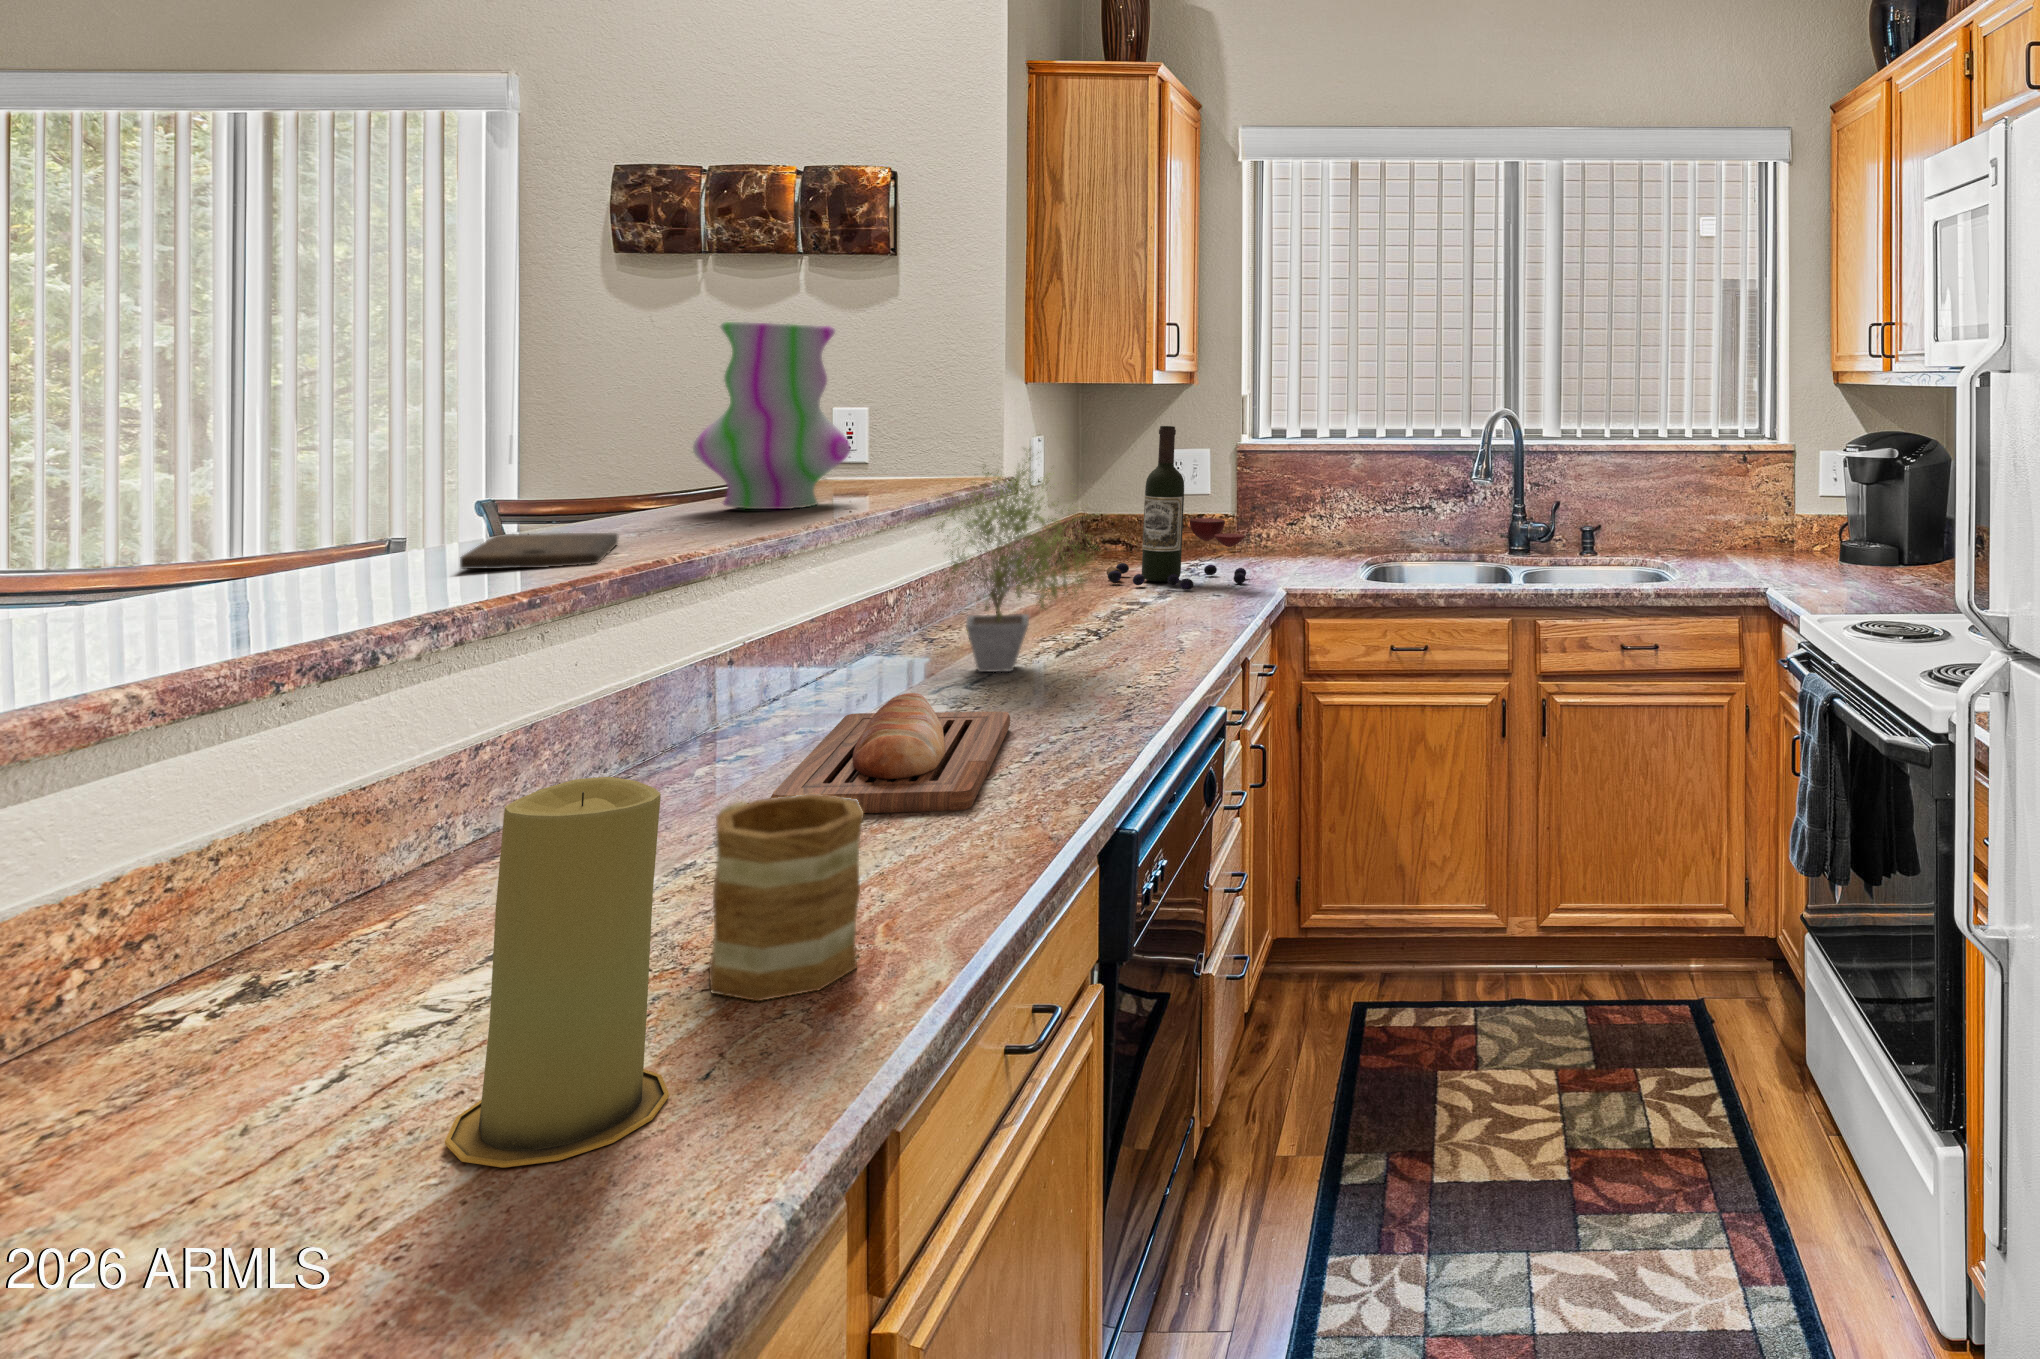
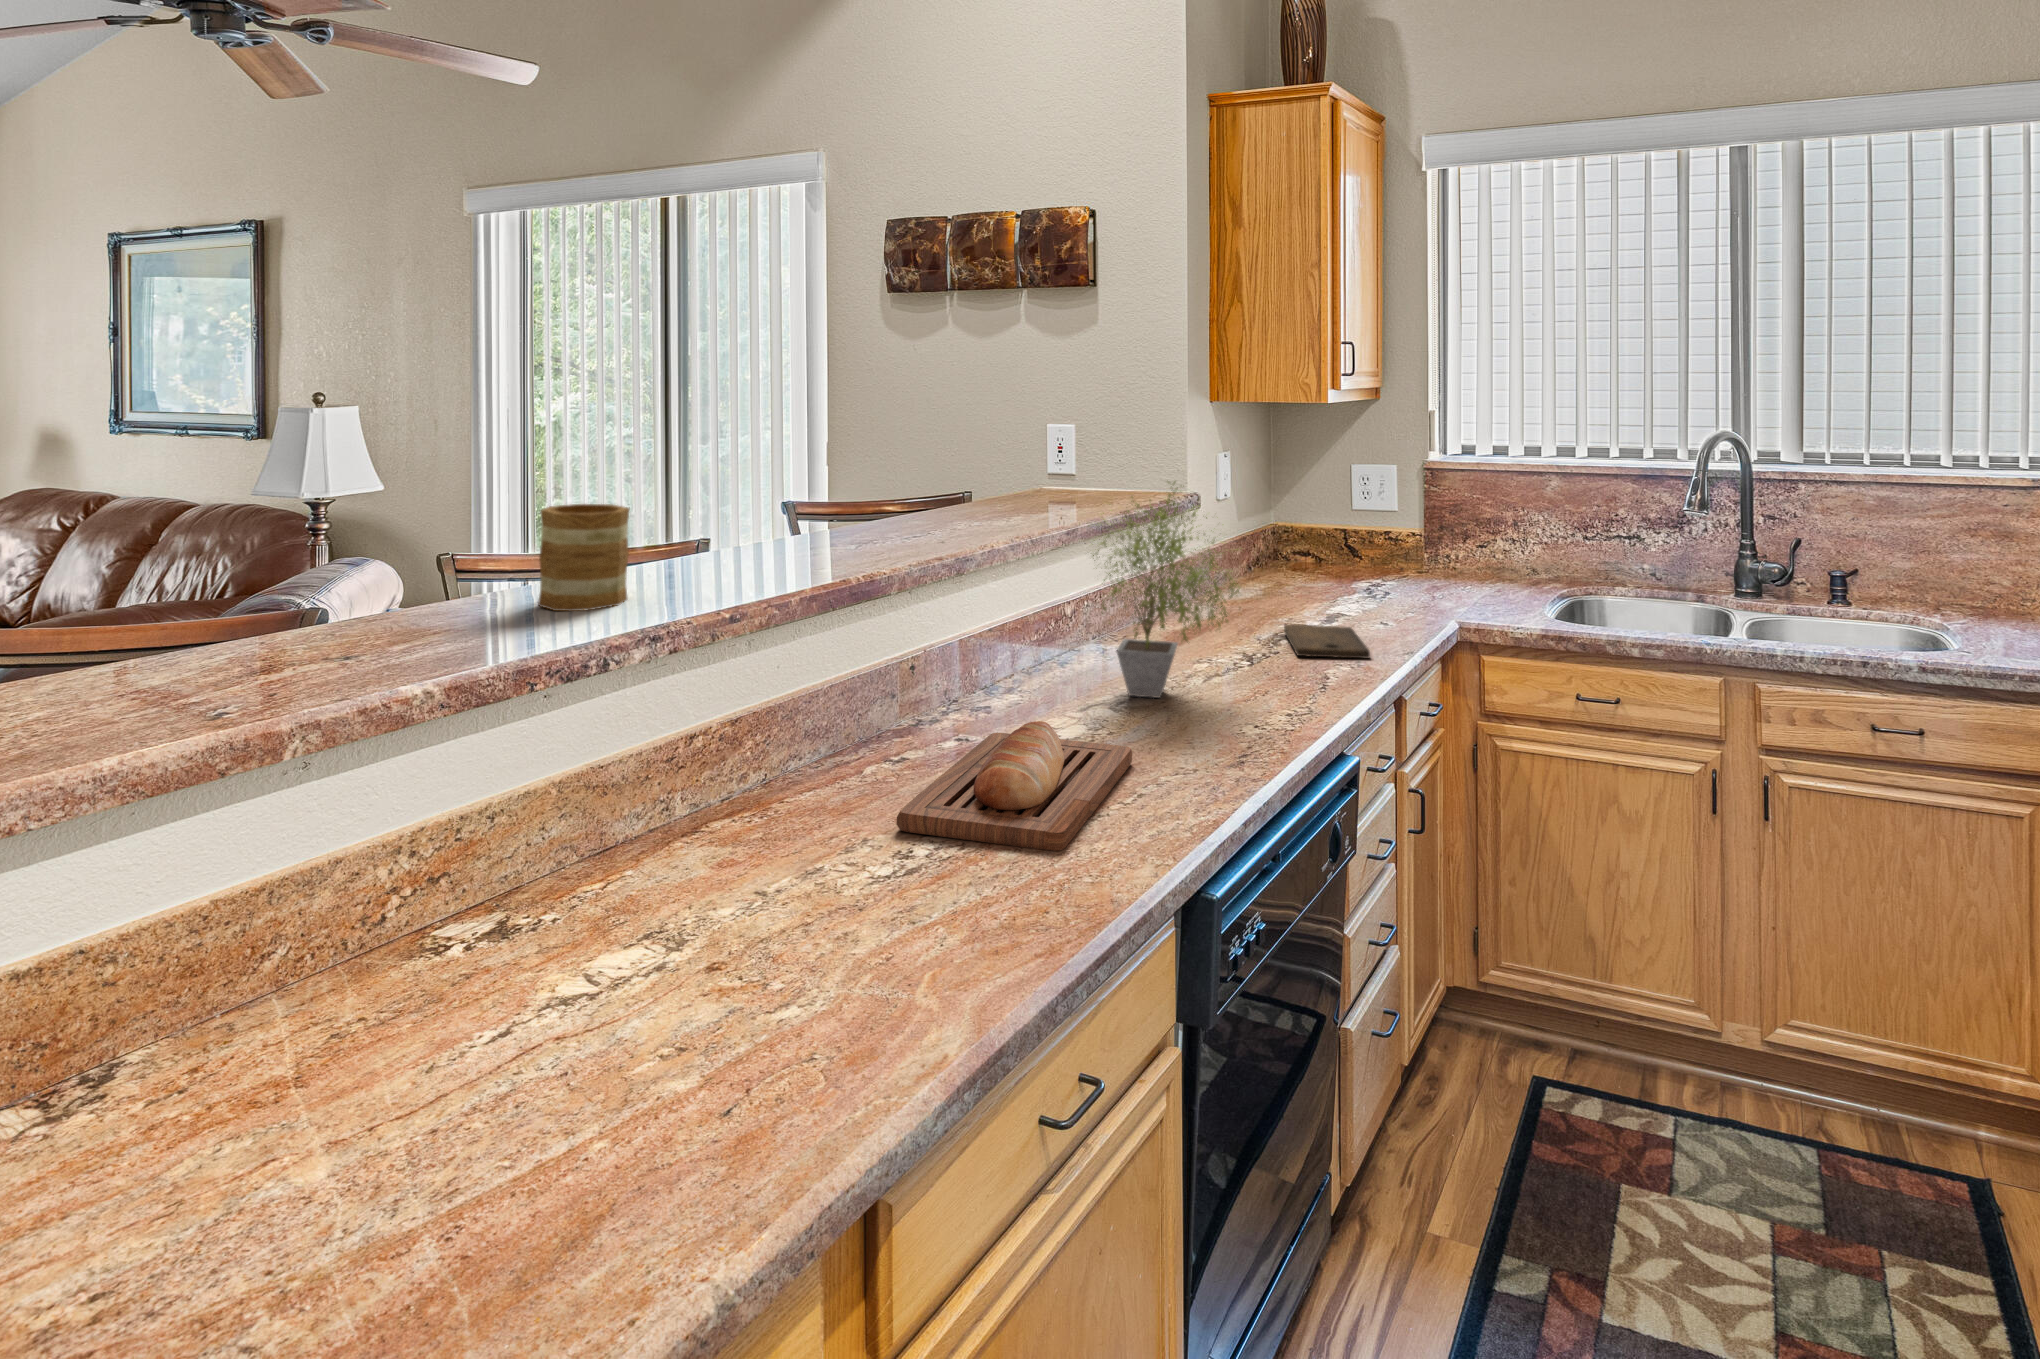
vase: present [693,322,850,509] -> none [906,357,1033,527]
wine bottle: present [1107,426,1246,590] -> none [1287,448,1429,624]
cutting board: present [460,533,618,569] -> present [1284,625,1370,659]
candle: present [445,777,669,1168] -> none [538,819,706,1160]
mug: present [709,794,864,1001] -> present [538,504,630,611]

